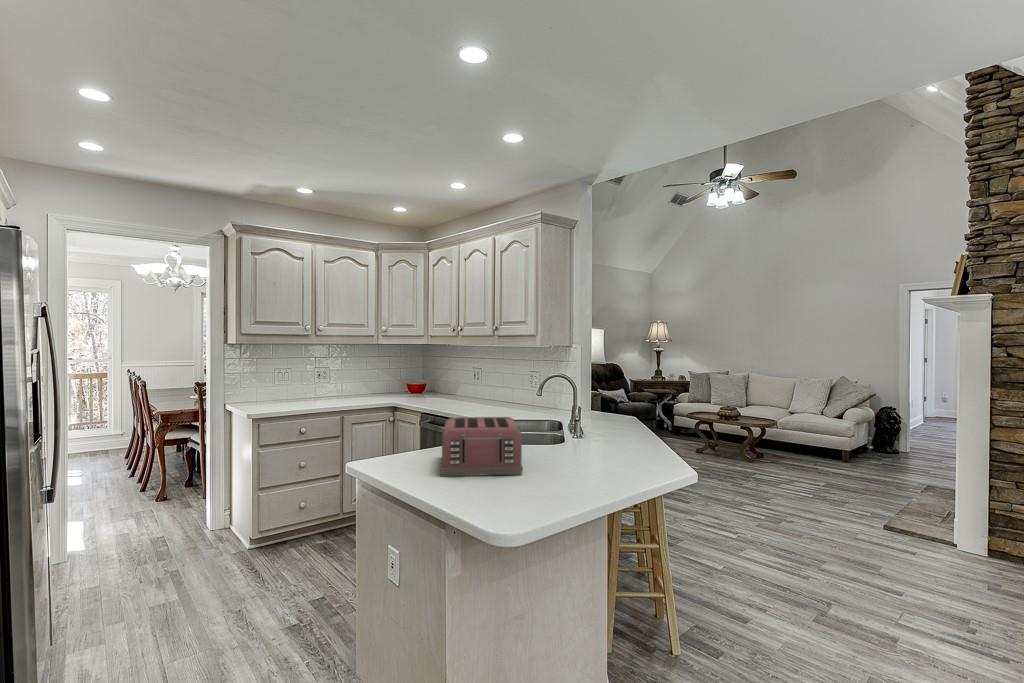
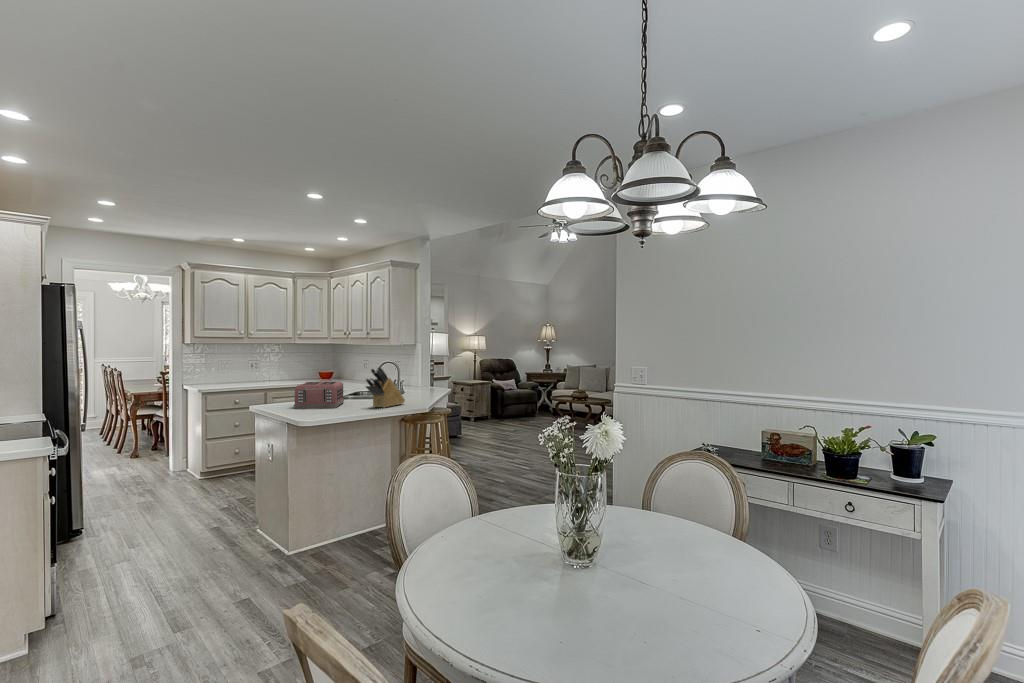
knife block: none [584,393,636,476] -> present [366,367,405,408]

